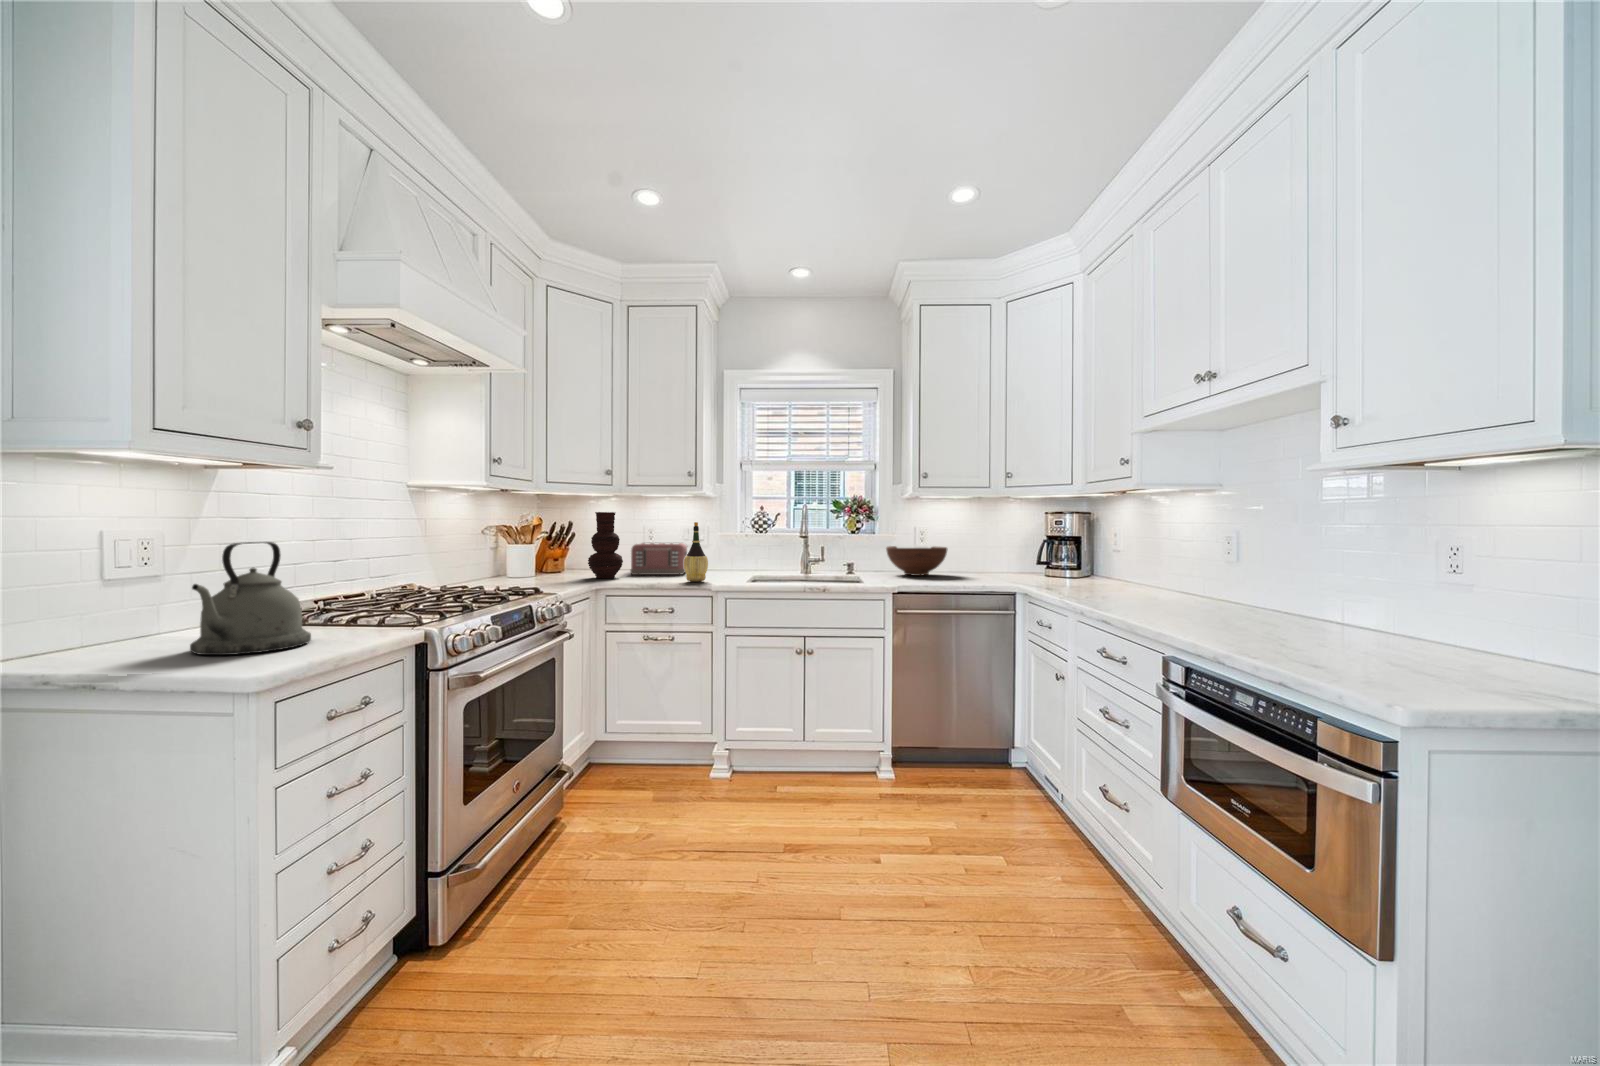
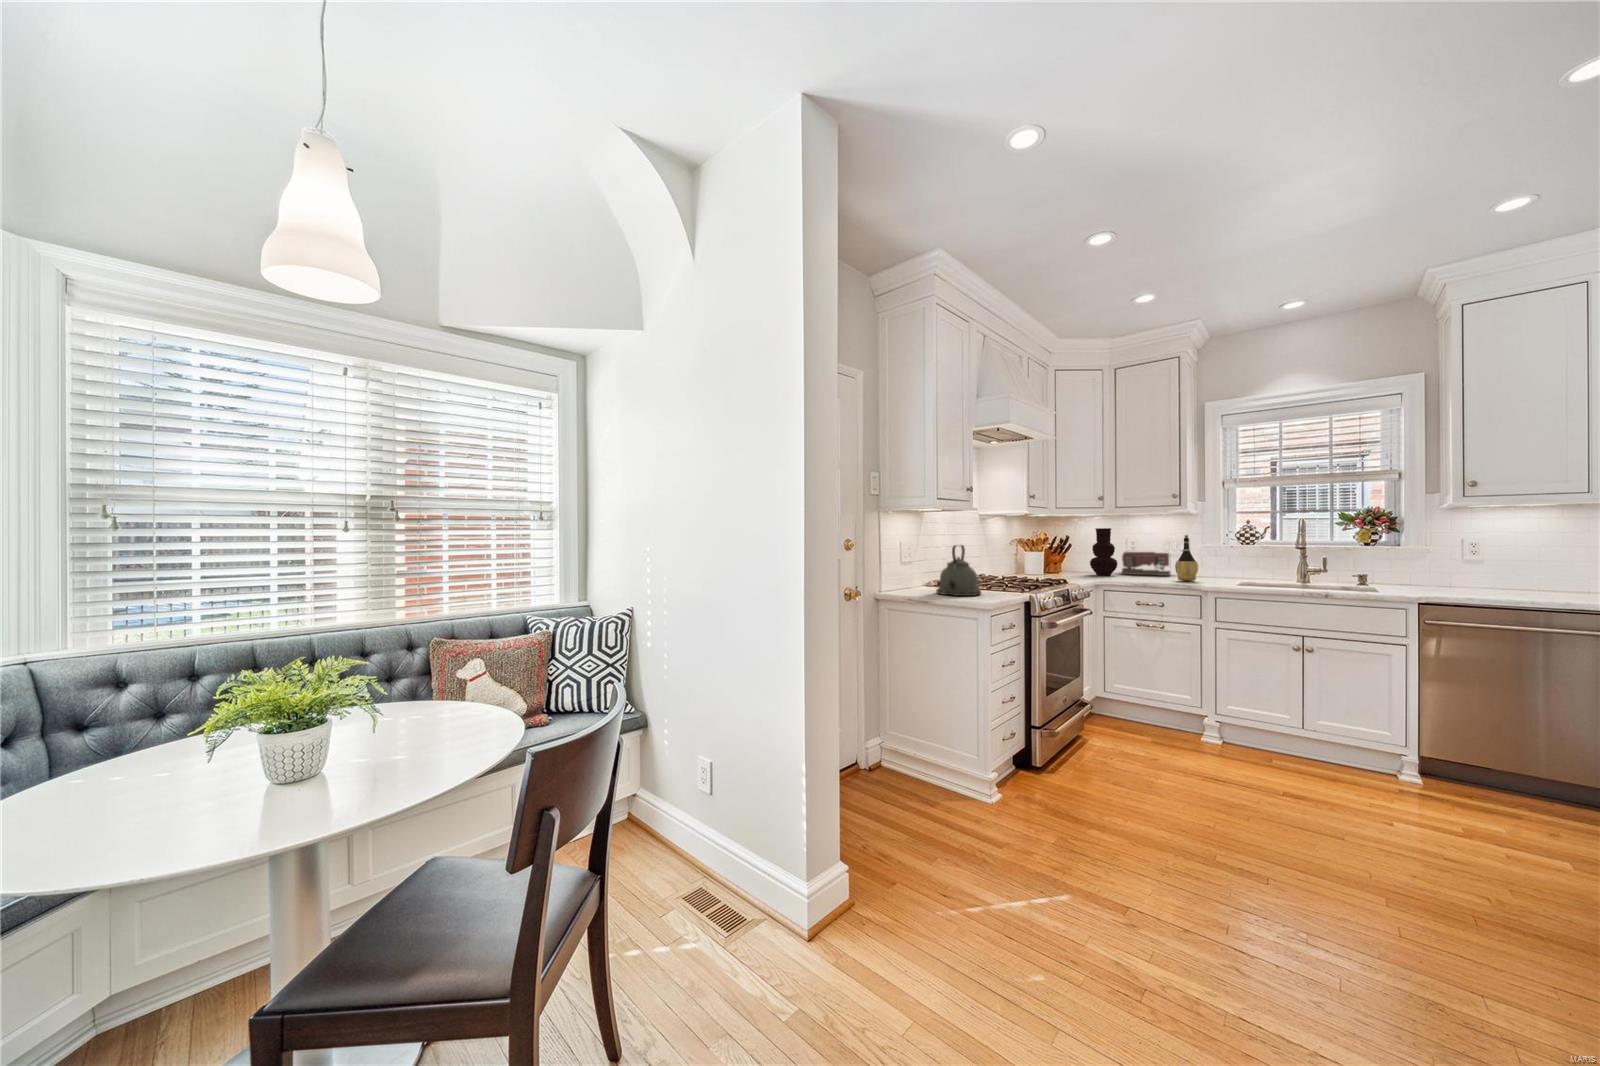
fruit bowl: present [886,546,948,576] -> none [1415,558,1517,589]

